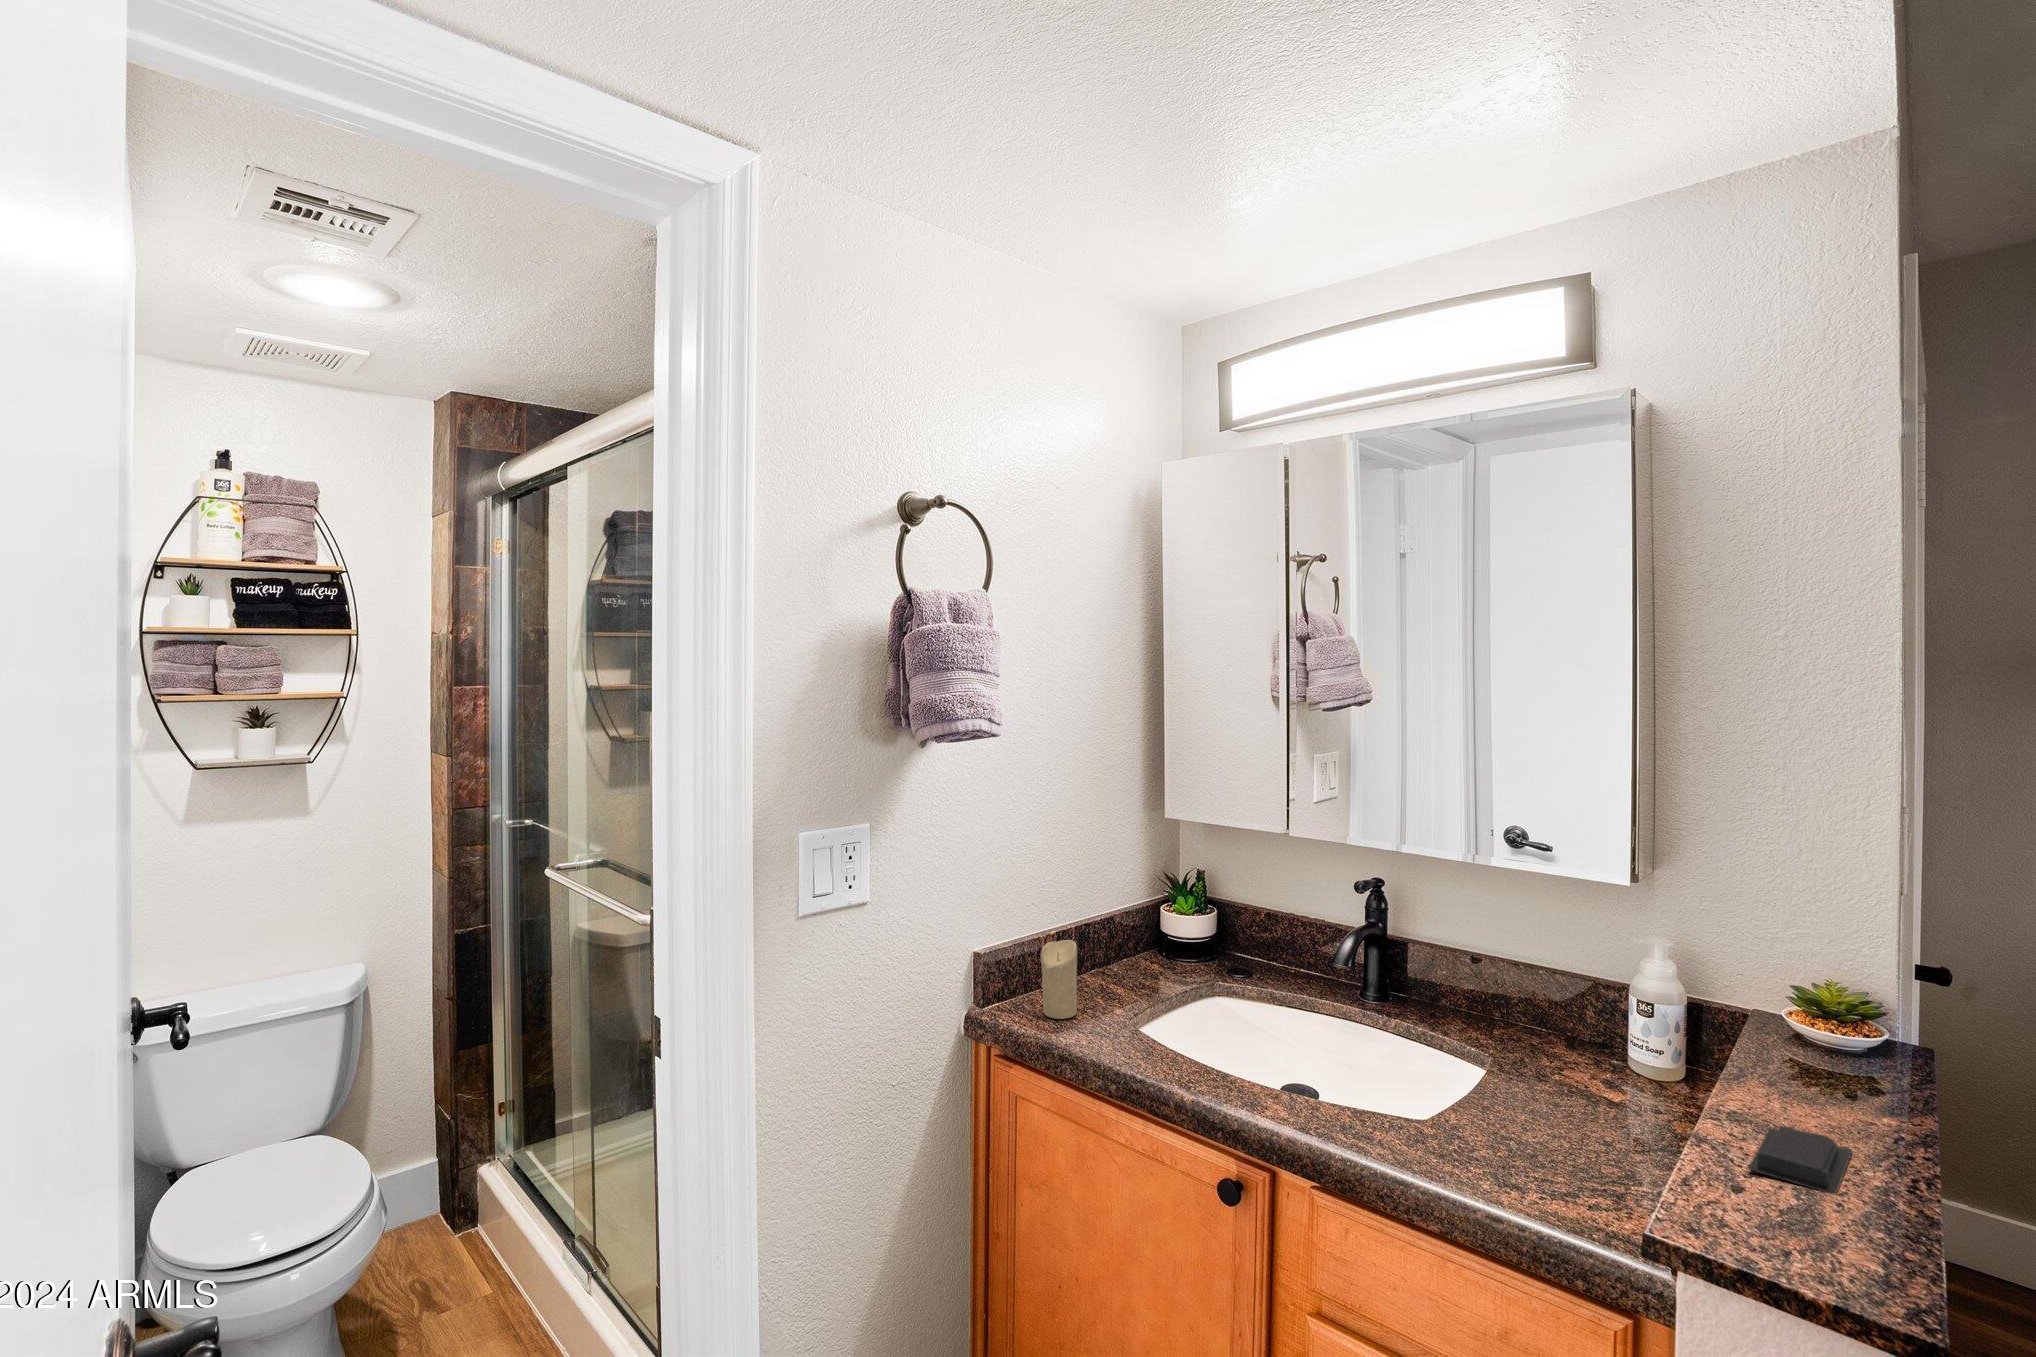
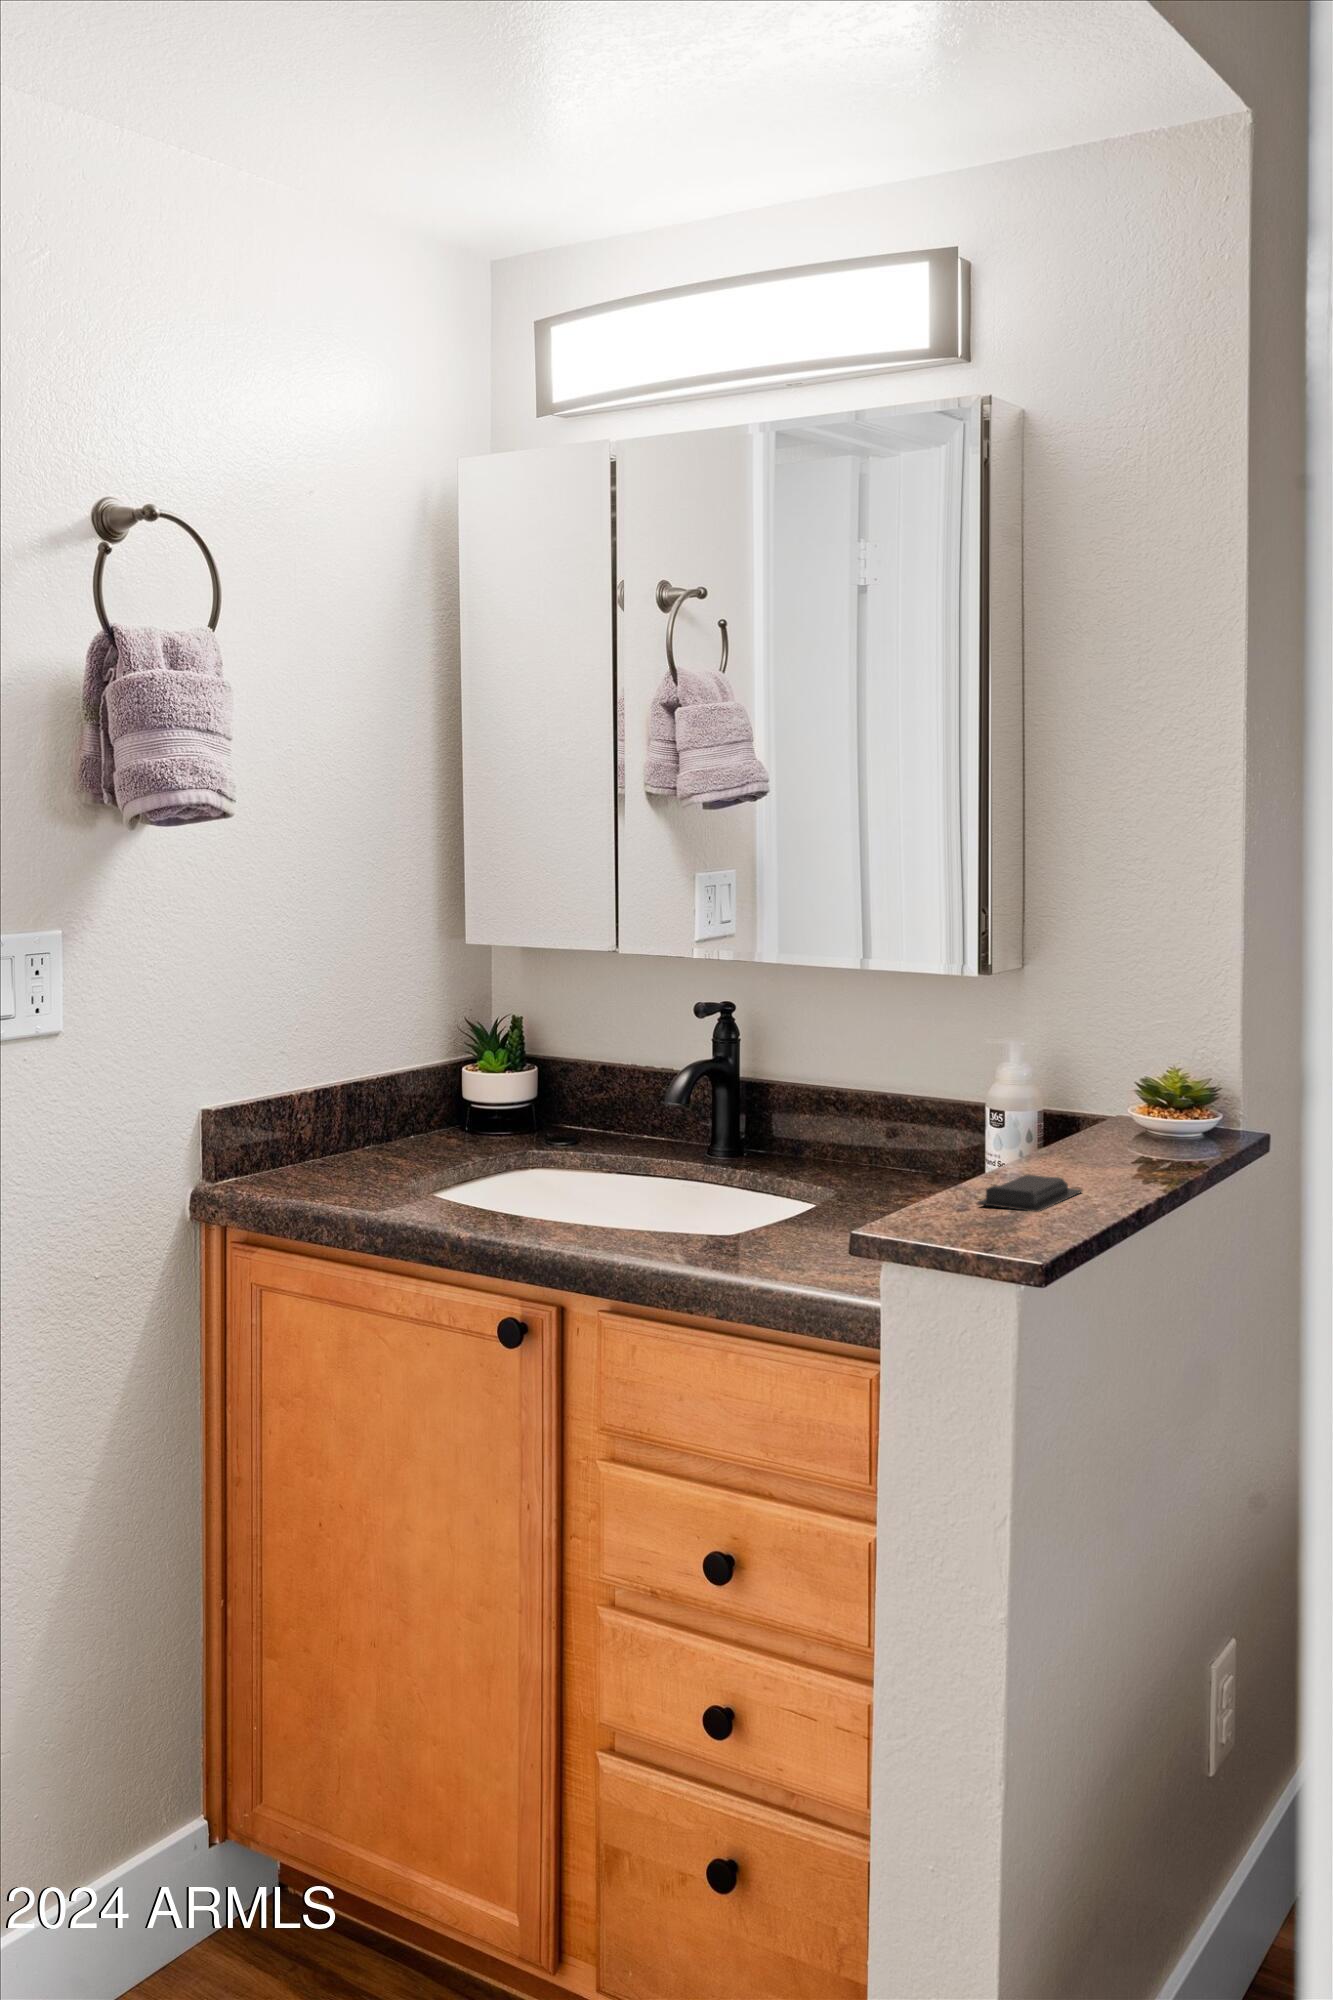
candle: present [1041,940,1077,1019] -> none [295,1087,342,1183]

